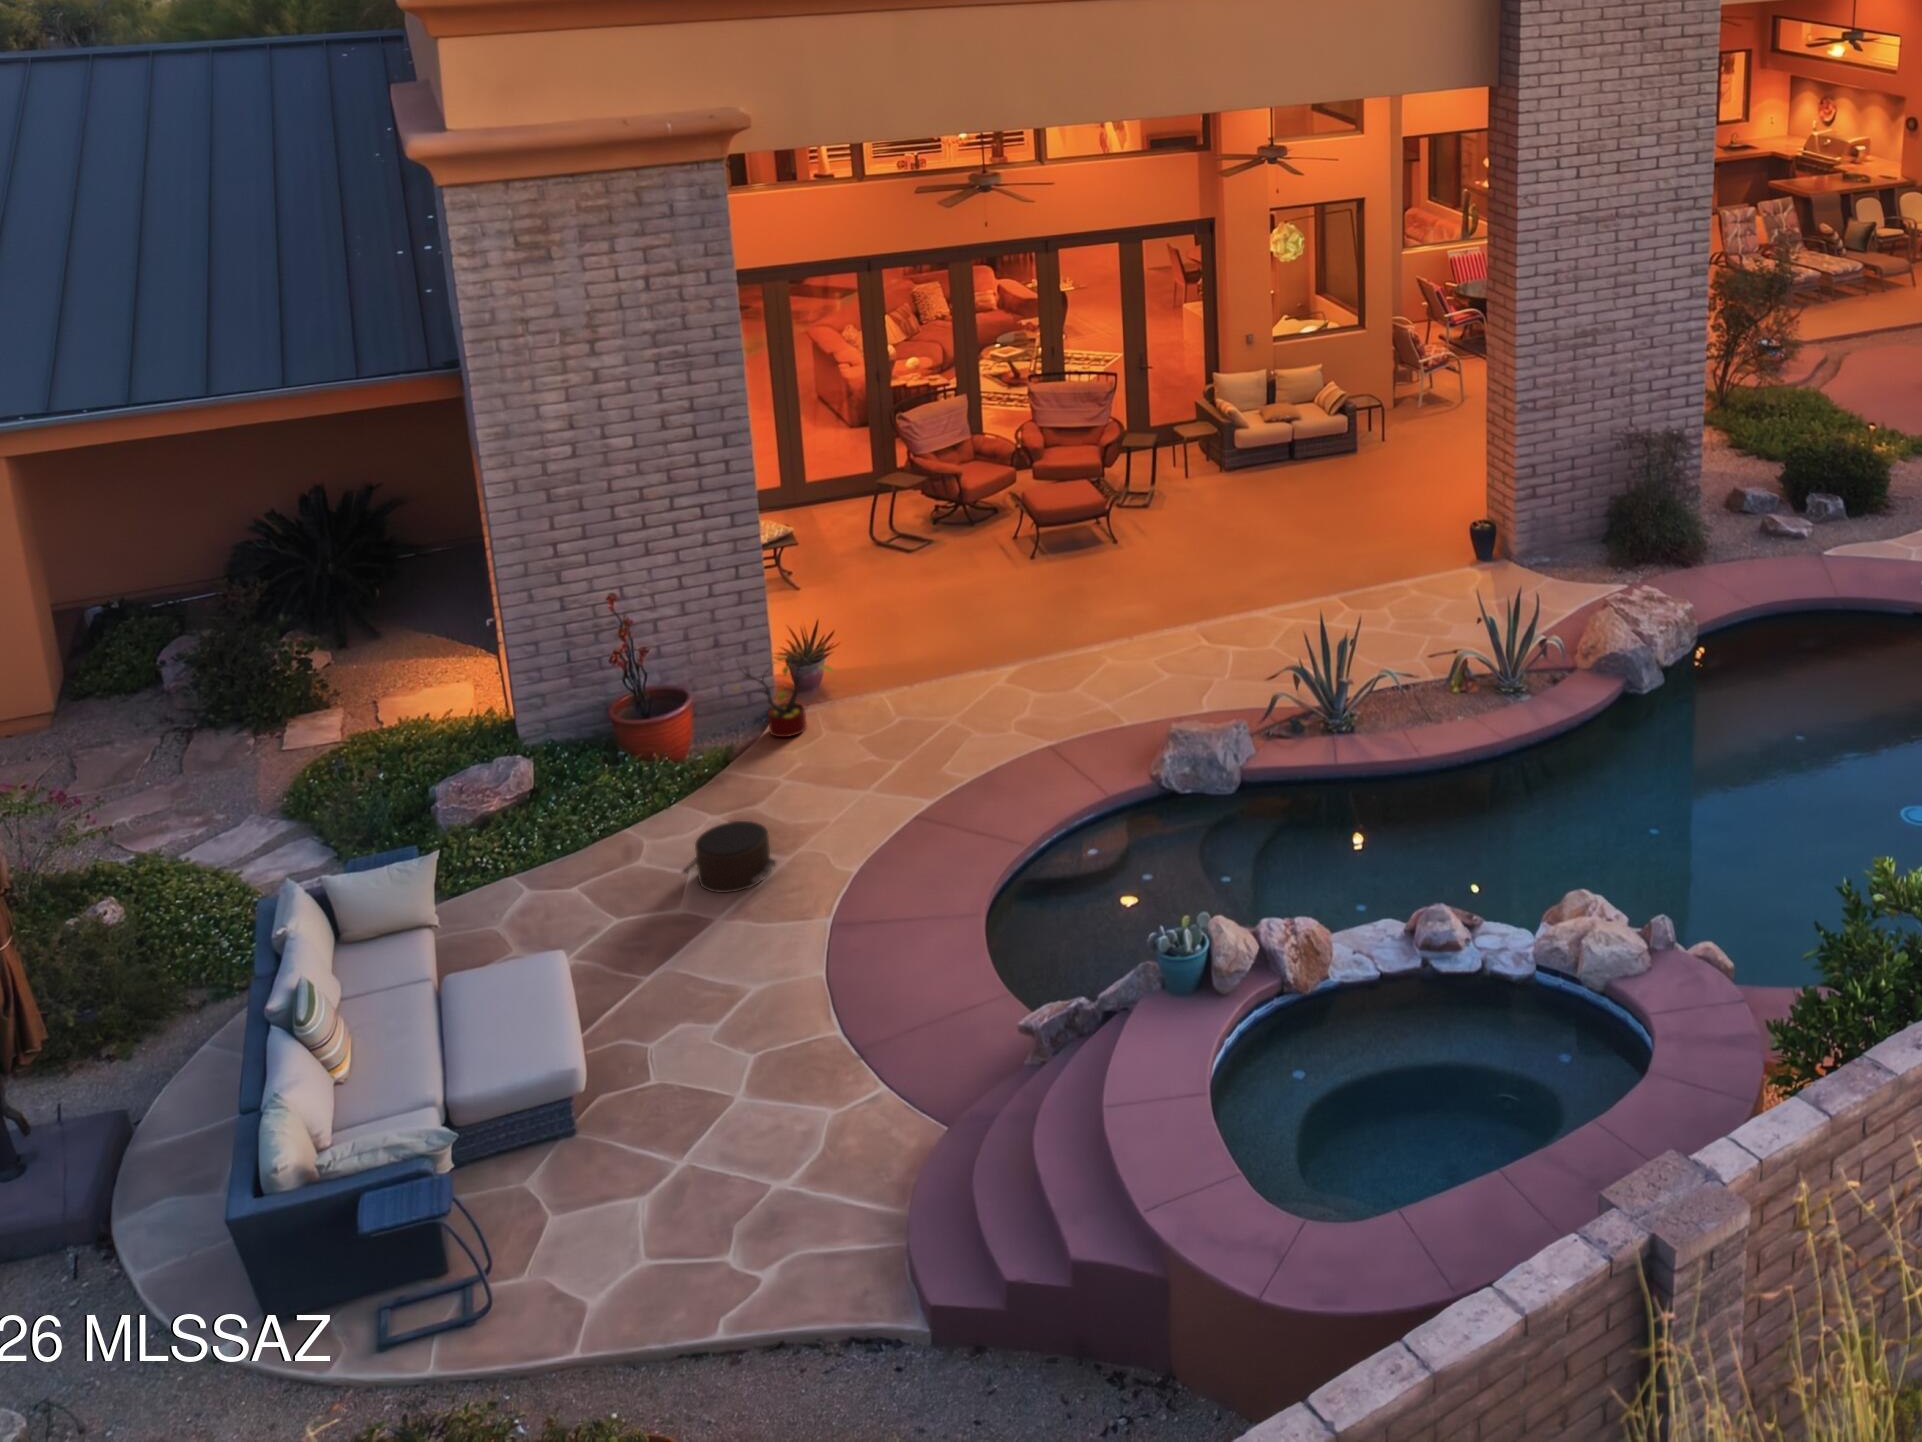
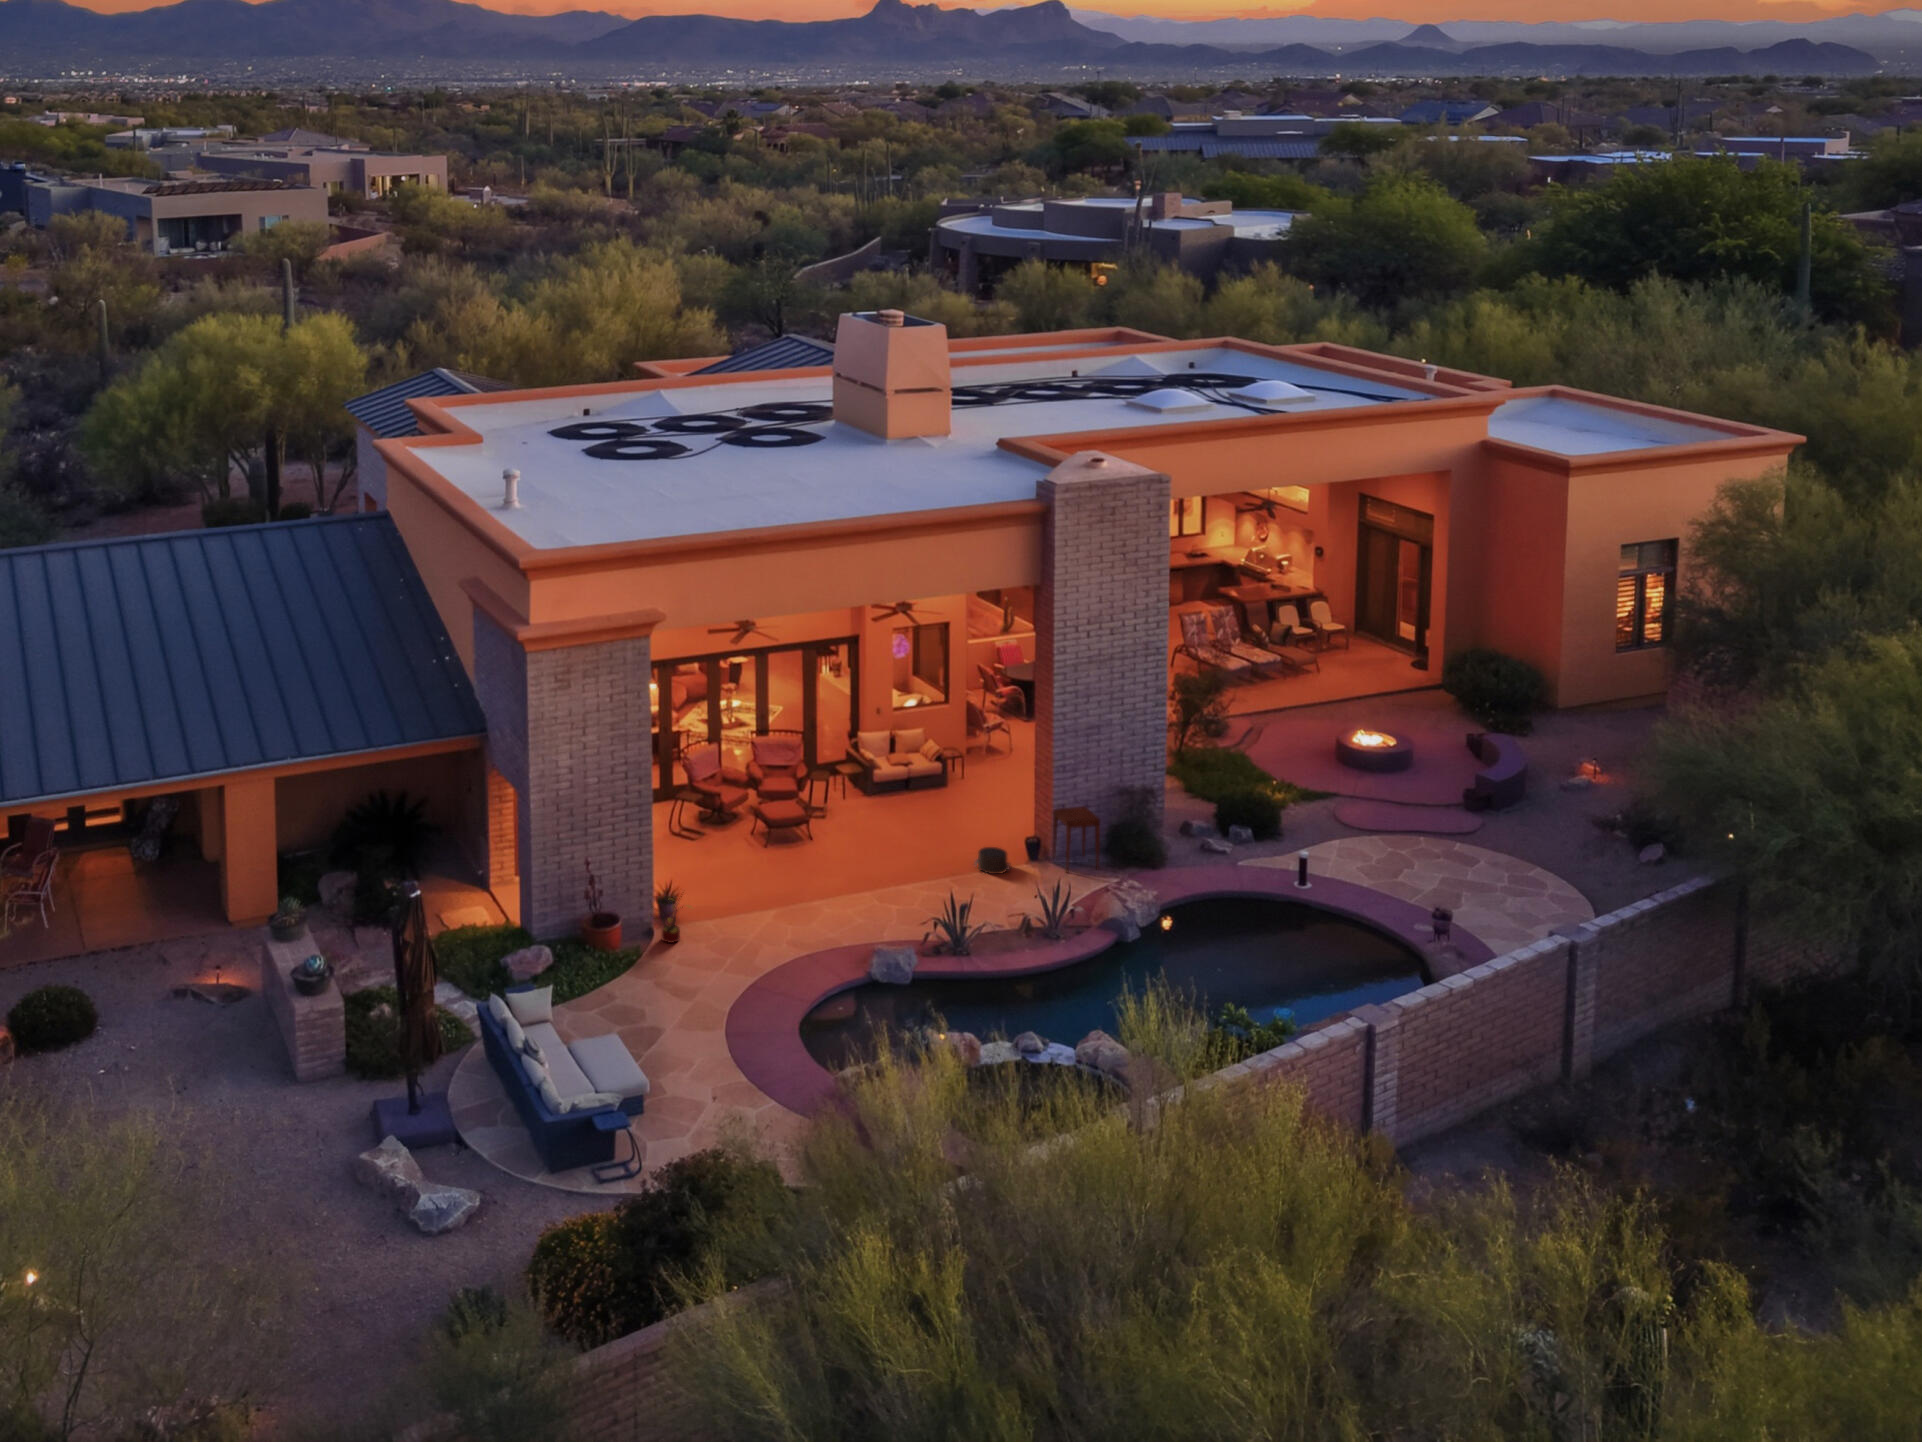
side table: none [1516,468,1597,580] -> present [1052,806,1100,872]
pouf: present [682,821,777,893] -> present [975,847,1010,874]

